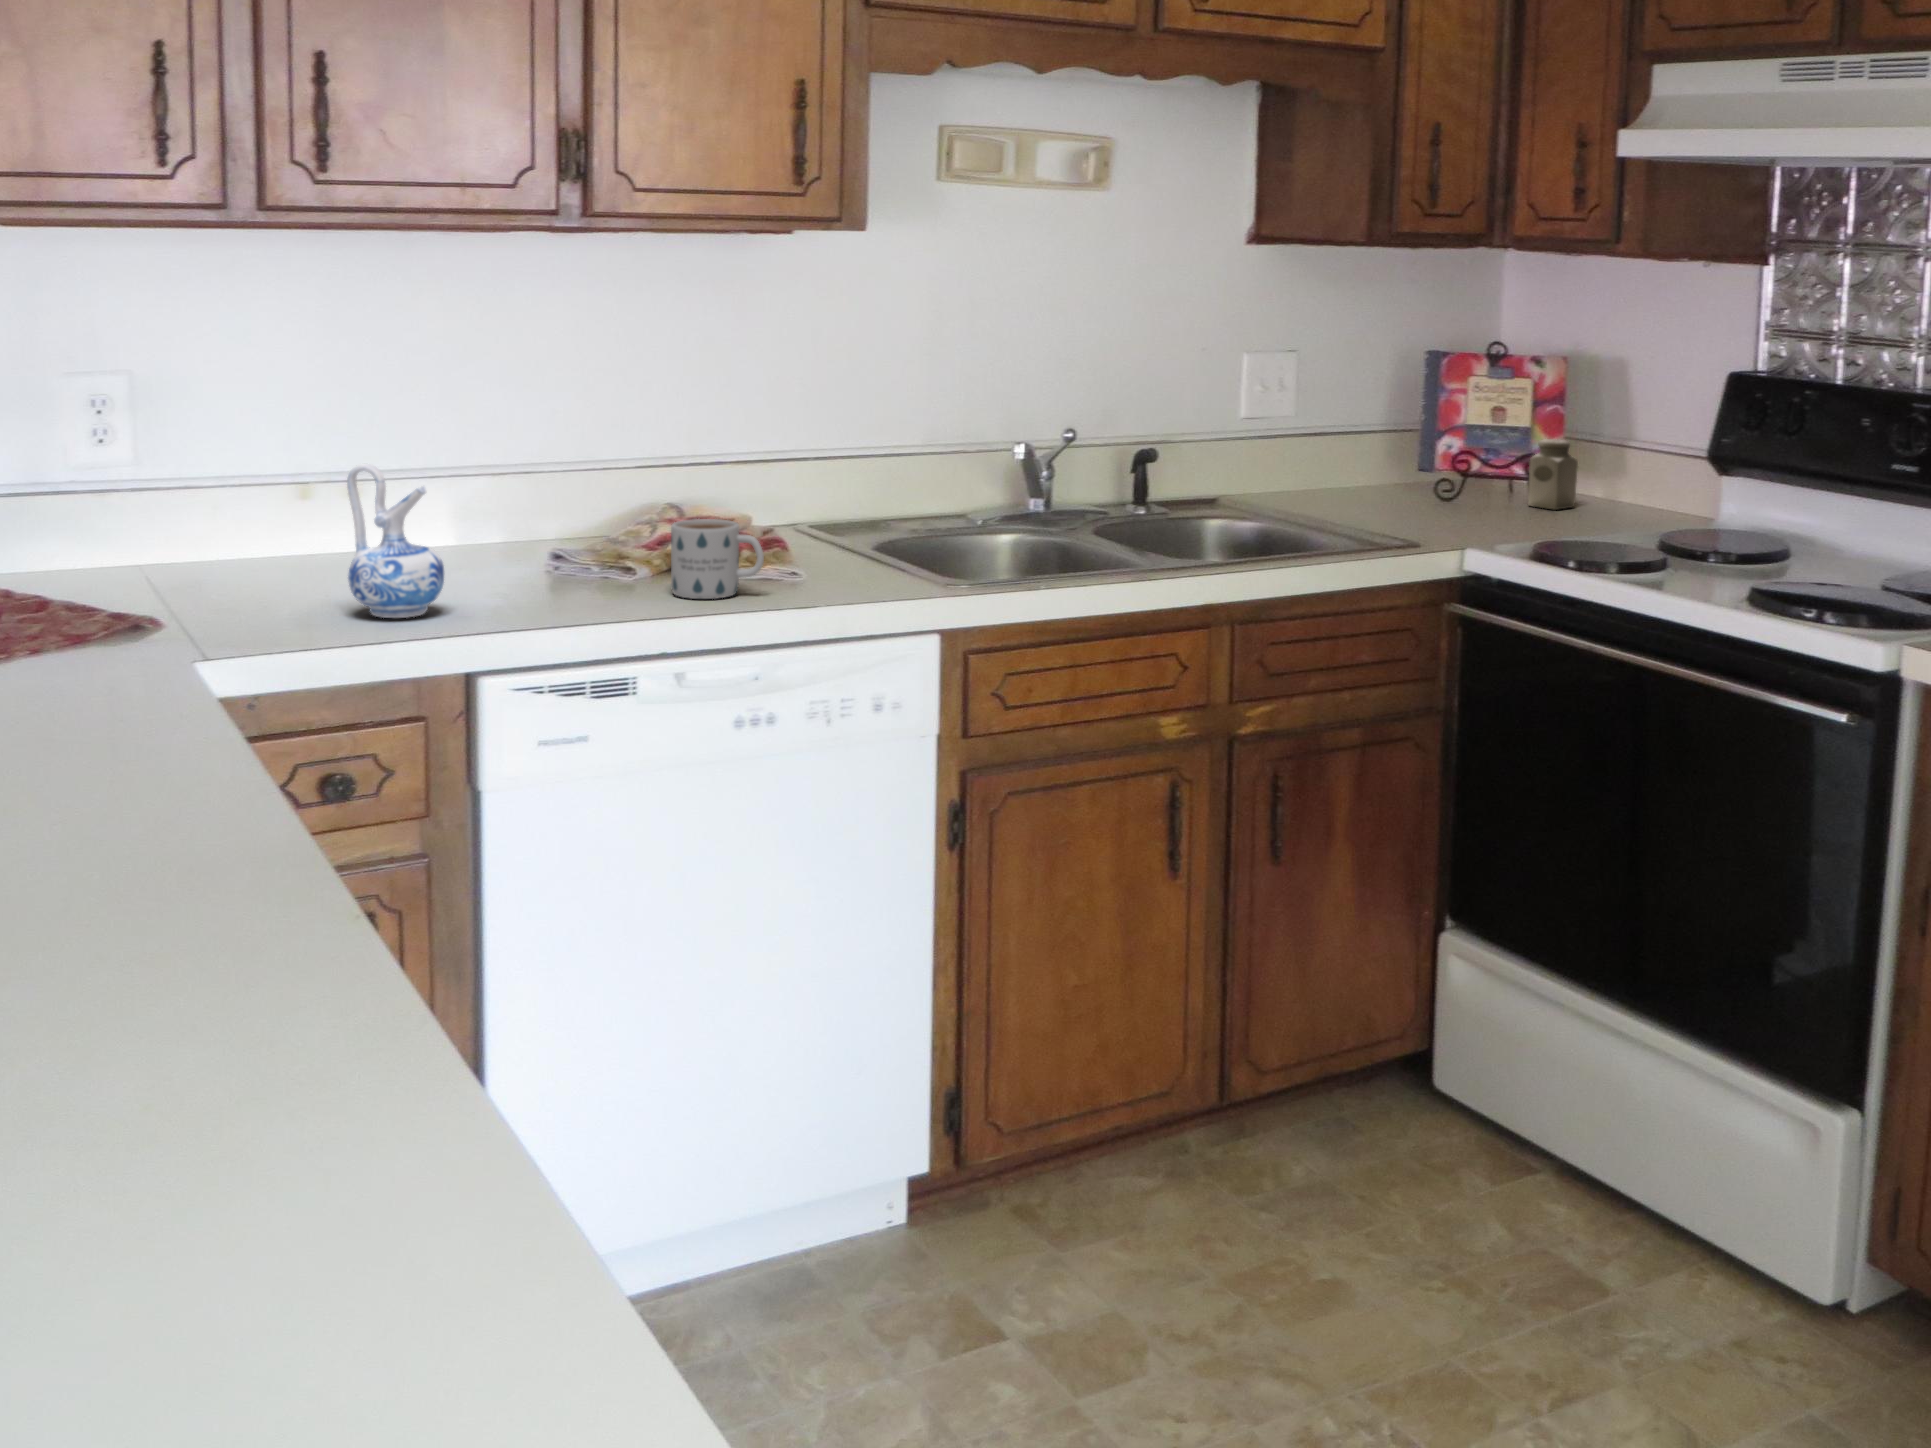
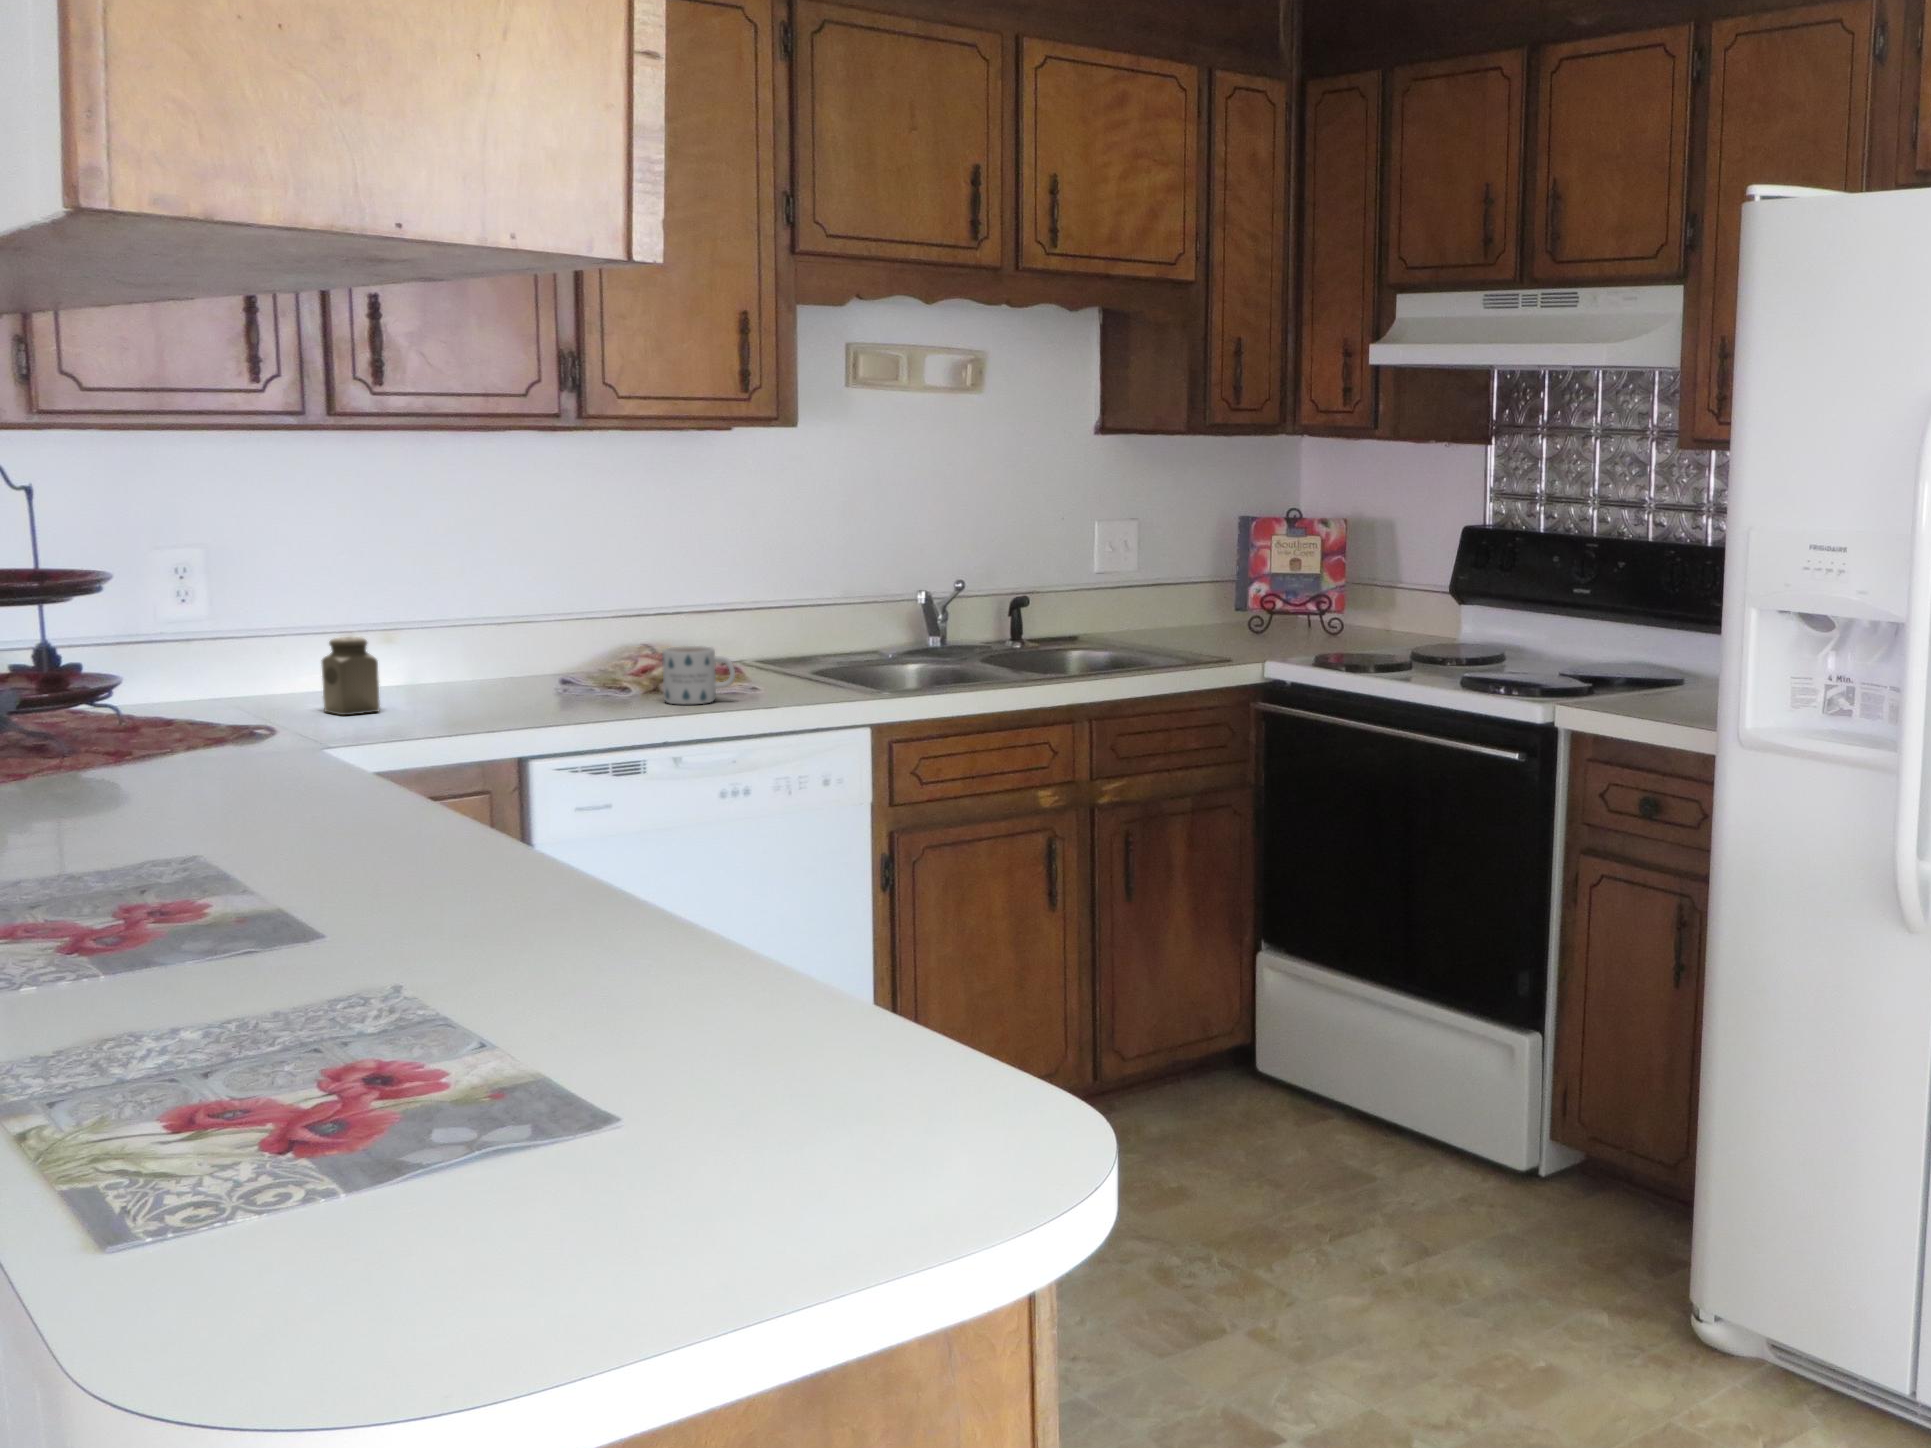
salt shaker: present [1528,439,1578,510] -> present [321,637,380,715]
ceramic pitcher: present [347,464,444,618] -> none [420,605,496,719]

